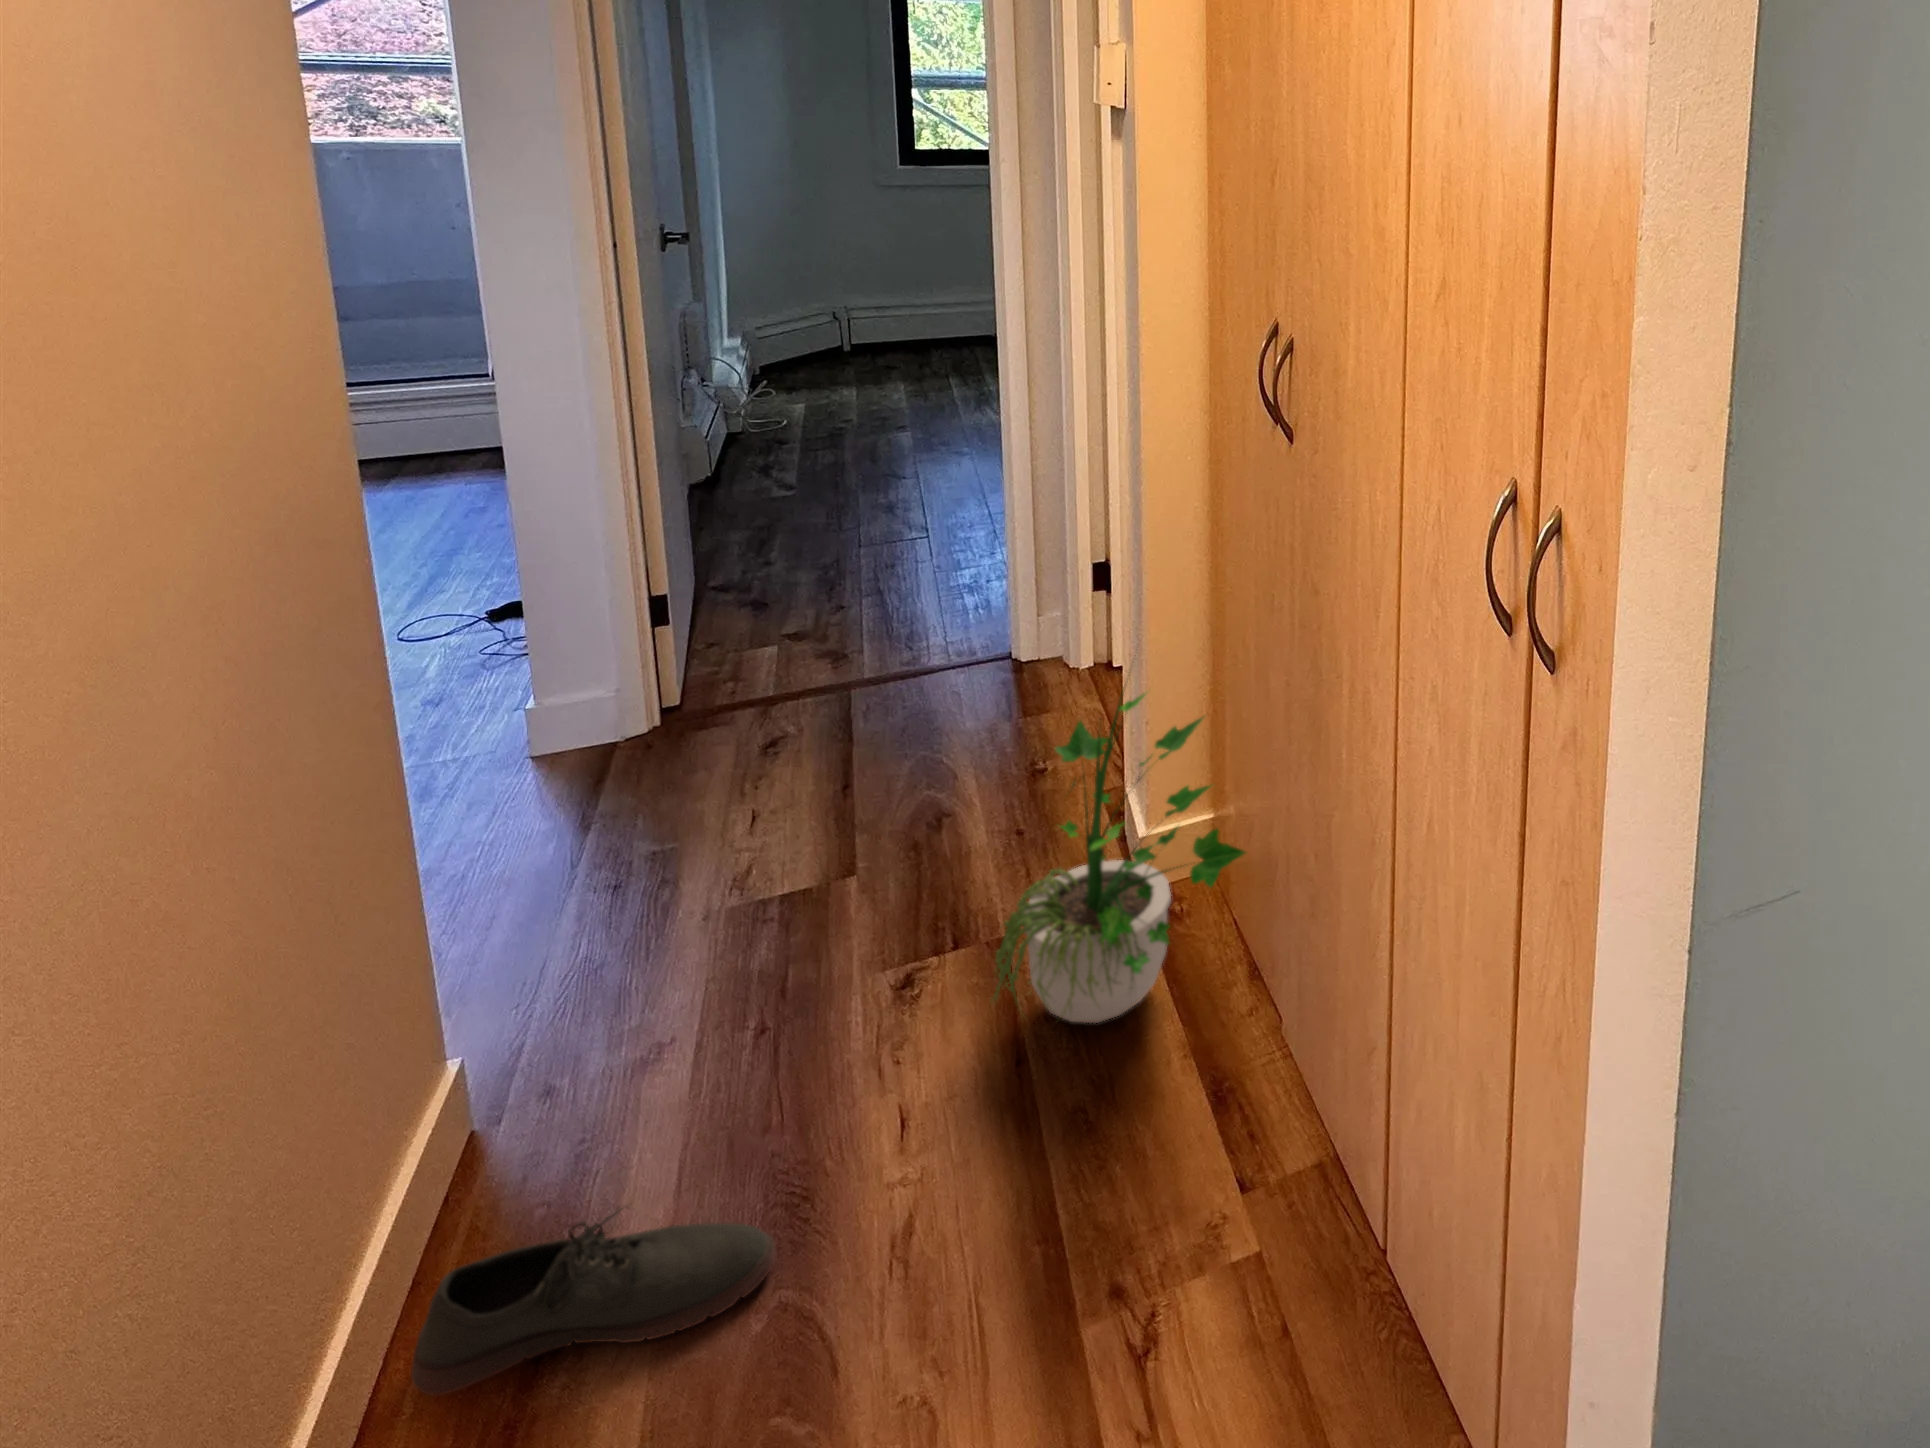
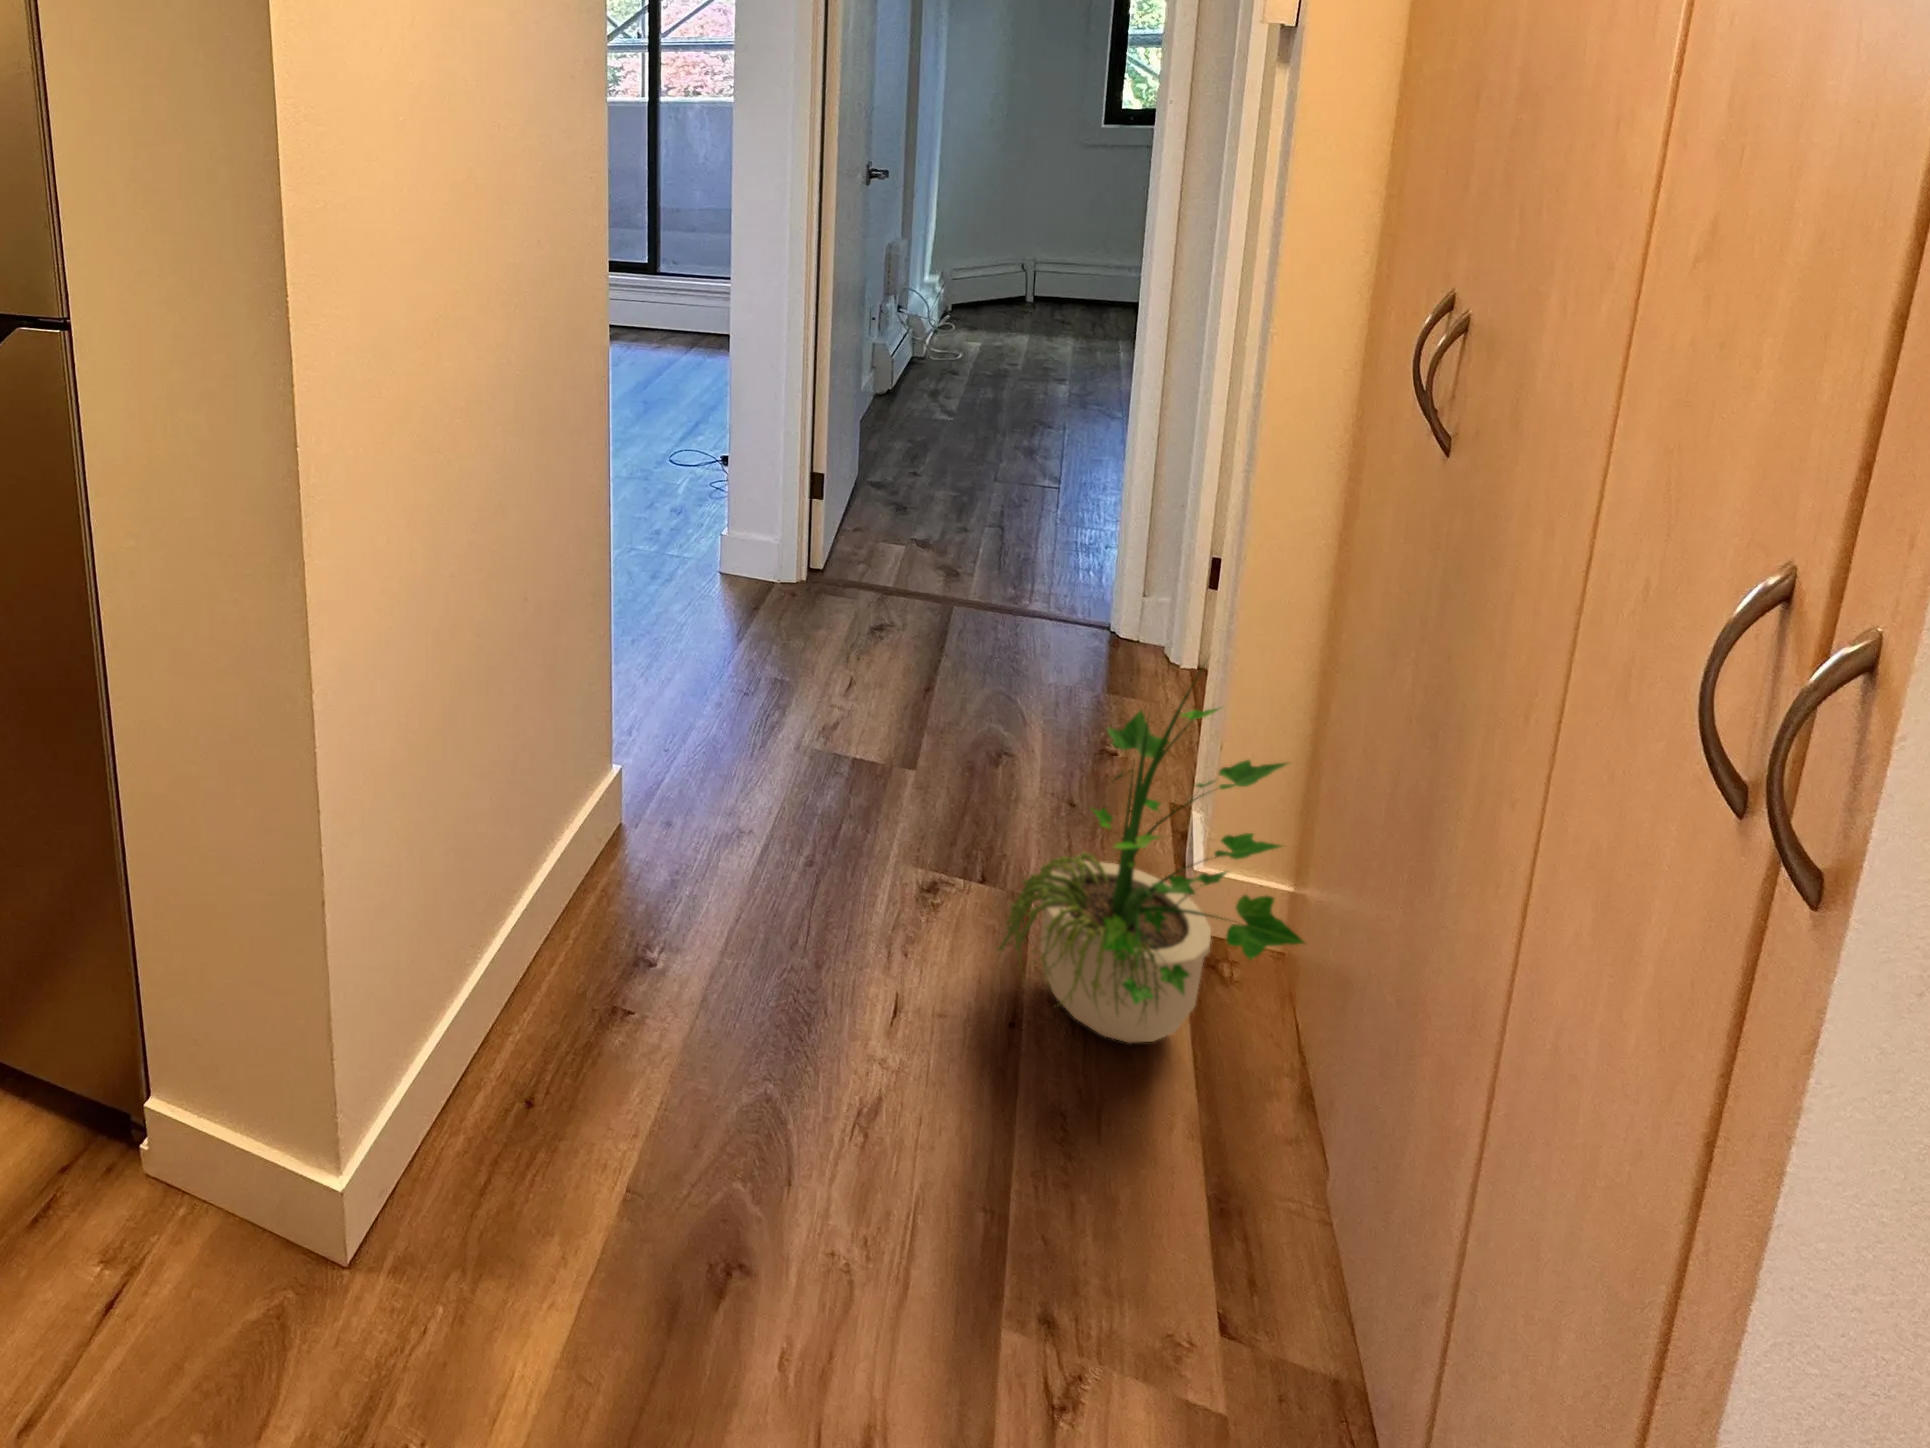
shoe: present [411,1208,776,1395] -> none [544,915,773,1072]

